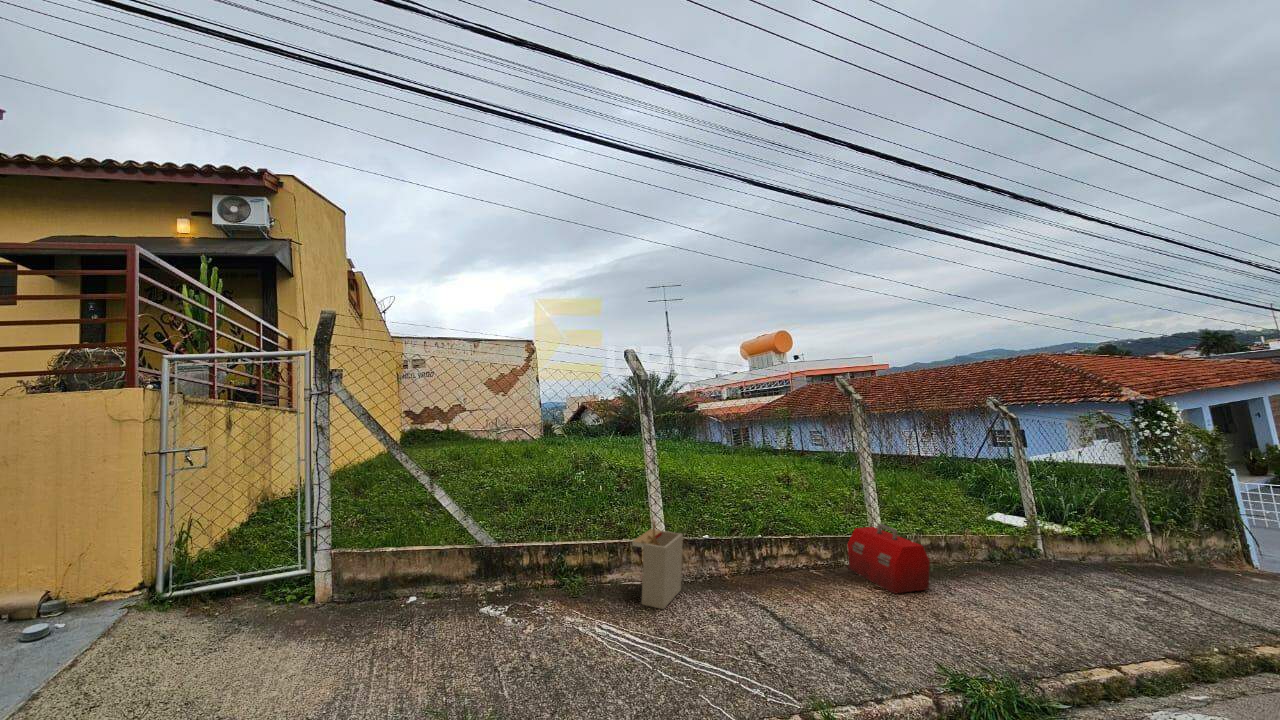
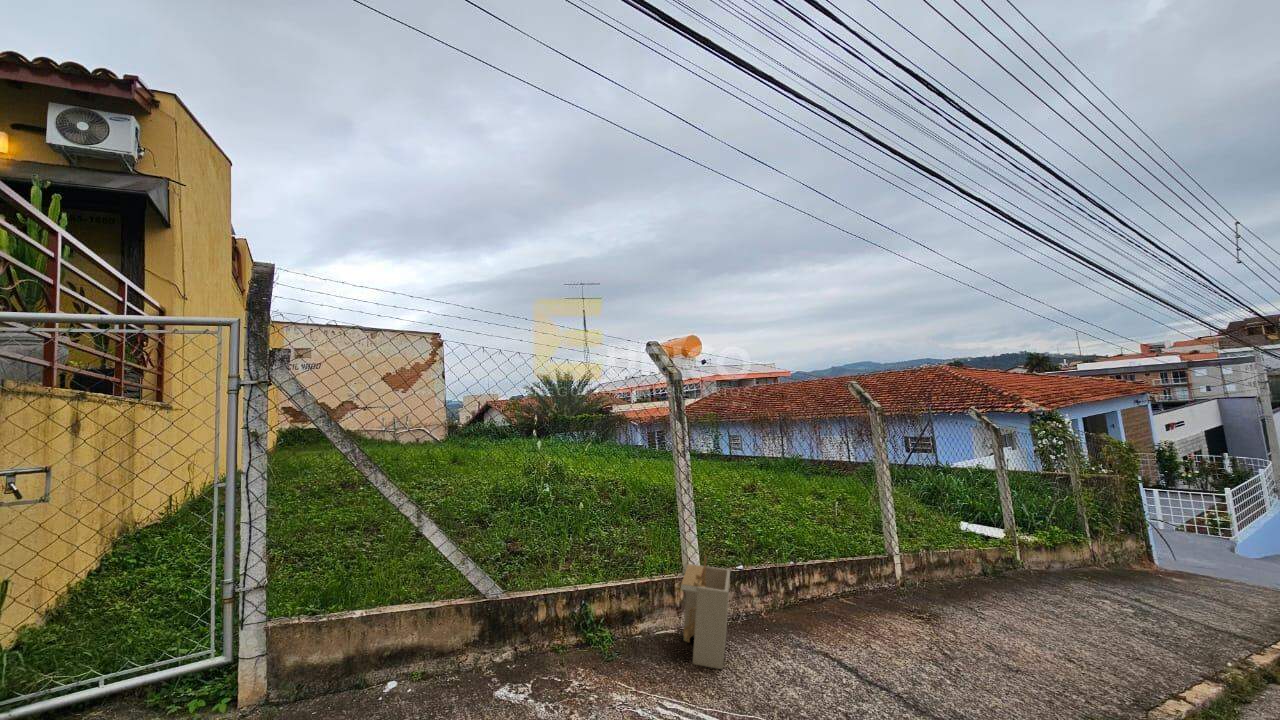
toolbox: present [847,524,930,594] -> none [870,545,966,625]

